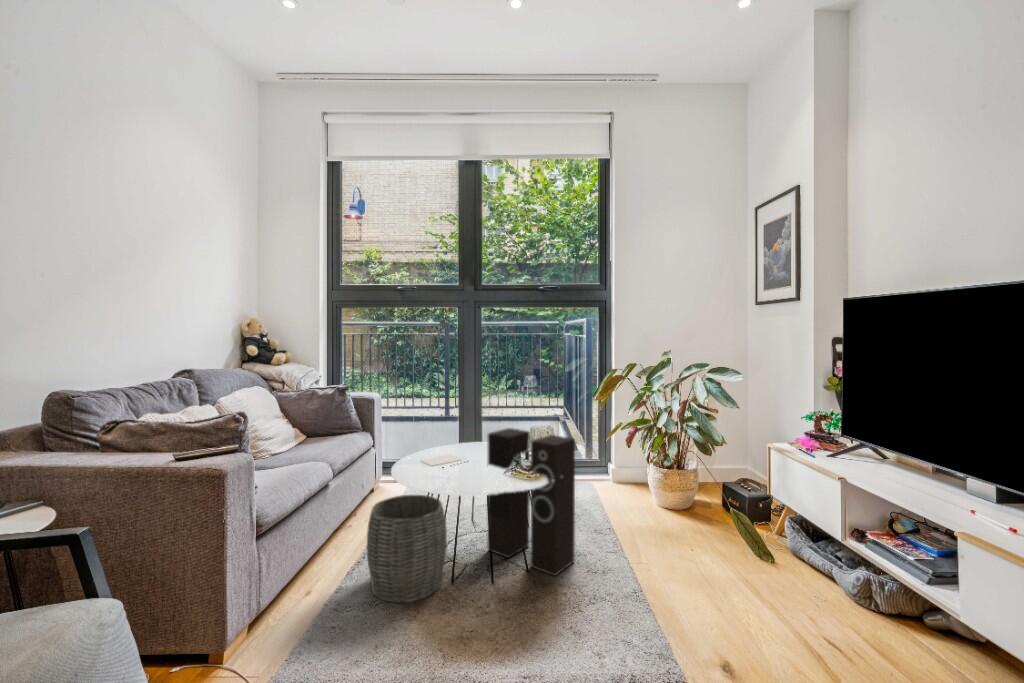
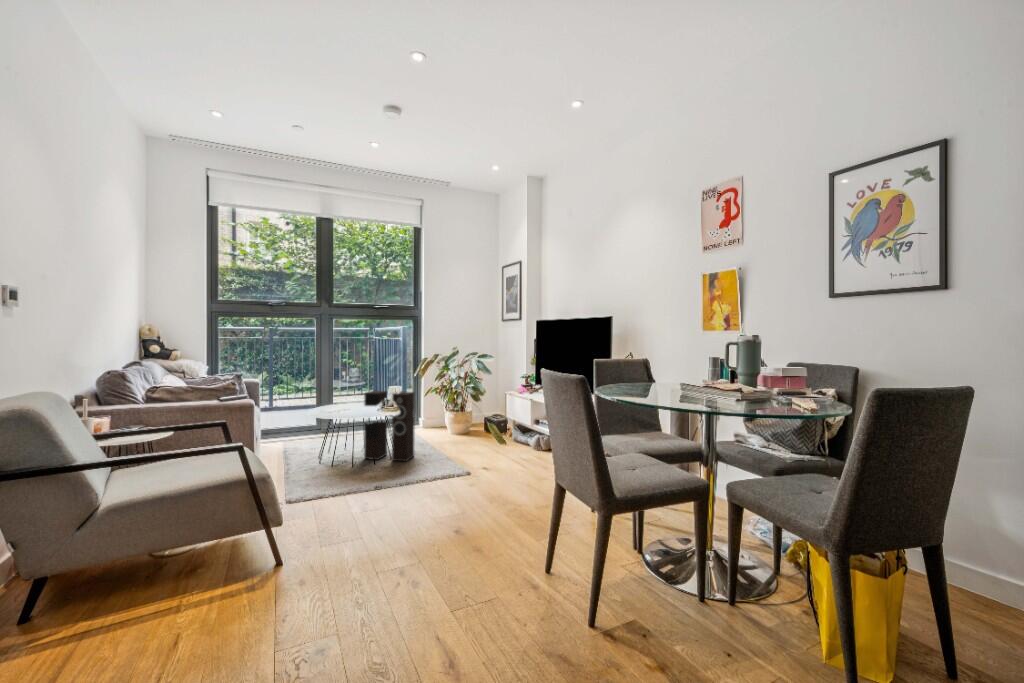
woven basket: present [367,495,447,603] -> none [304,428,350,479]

